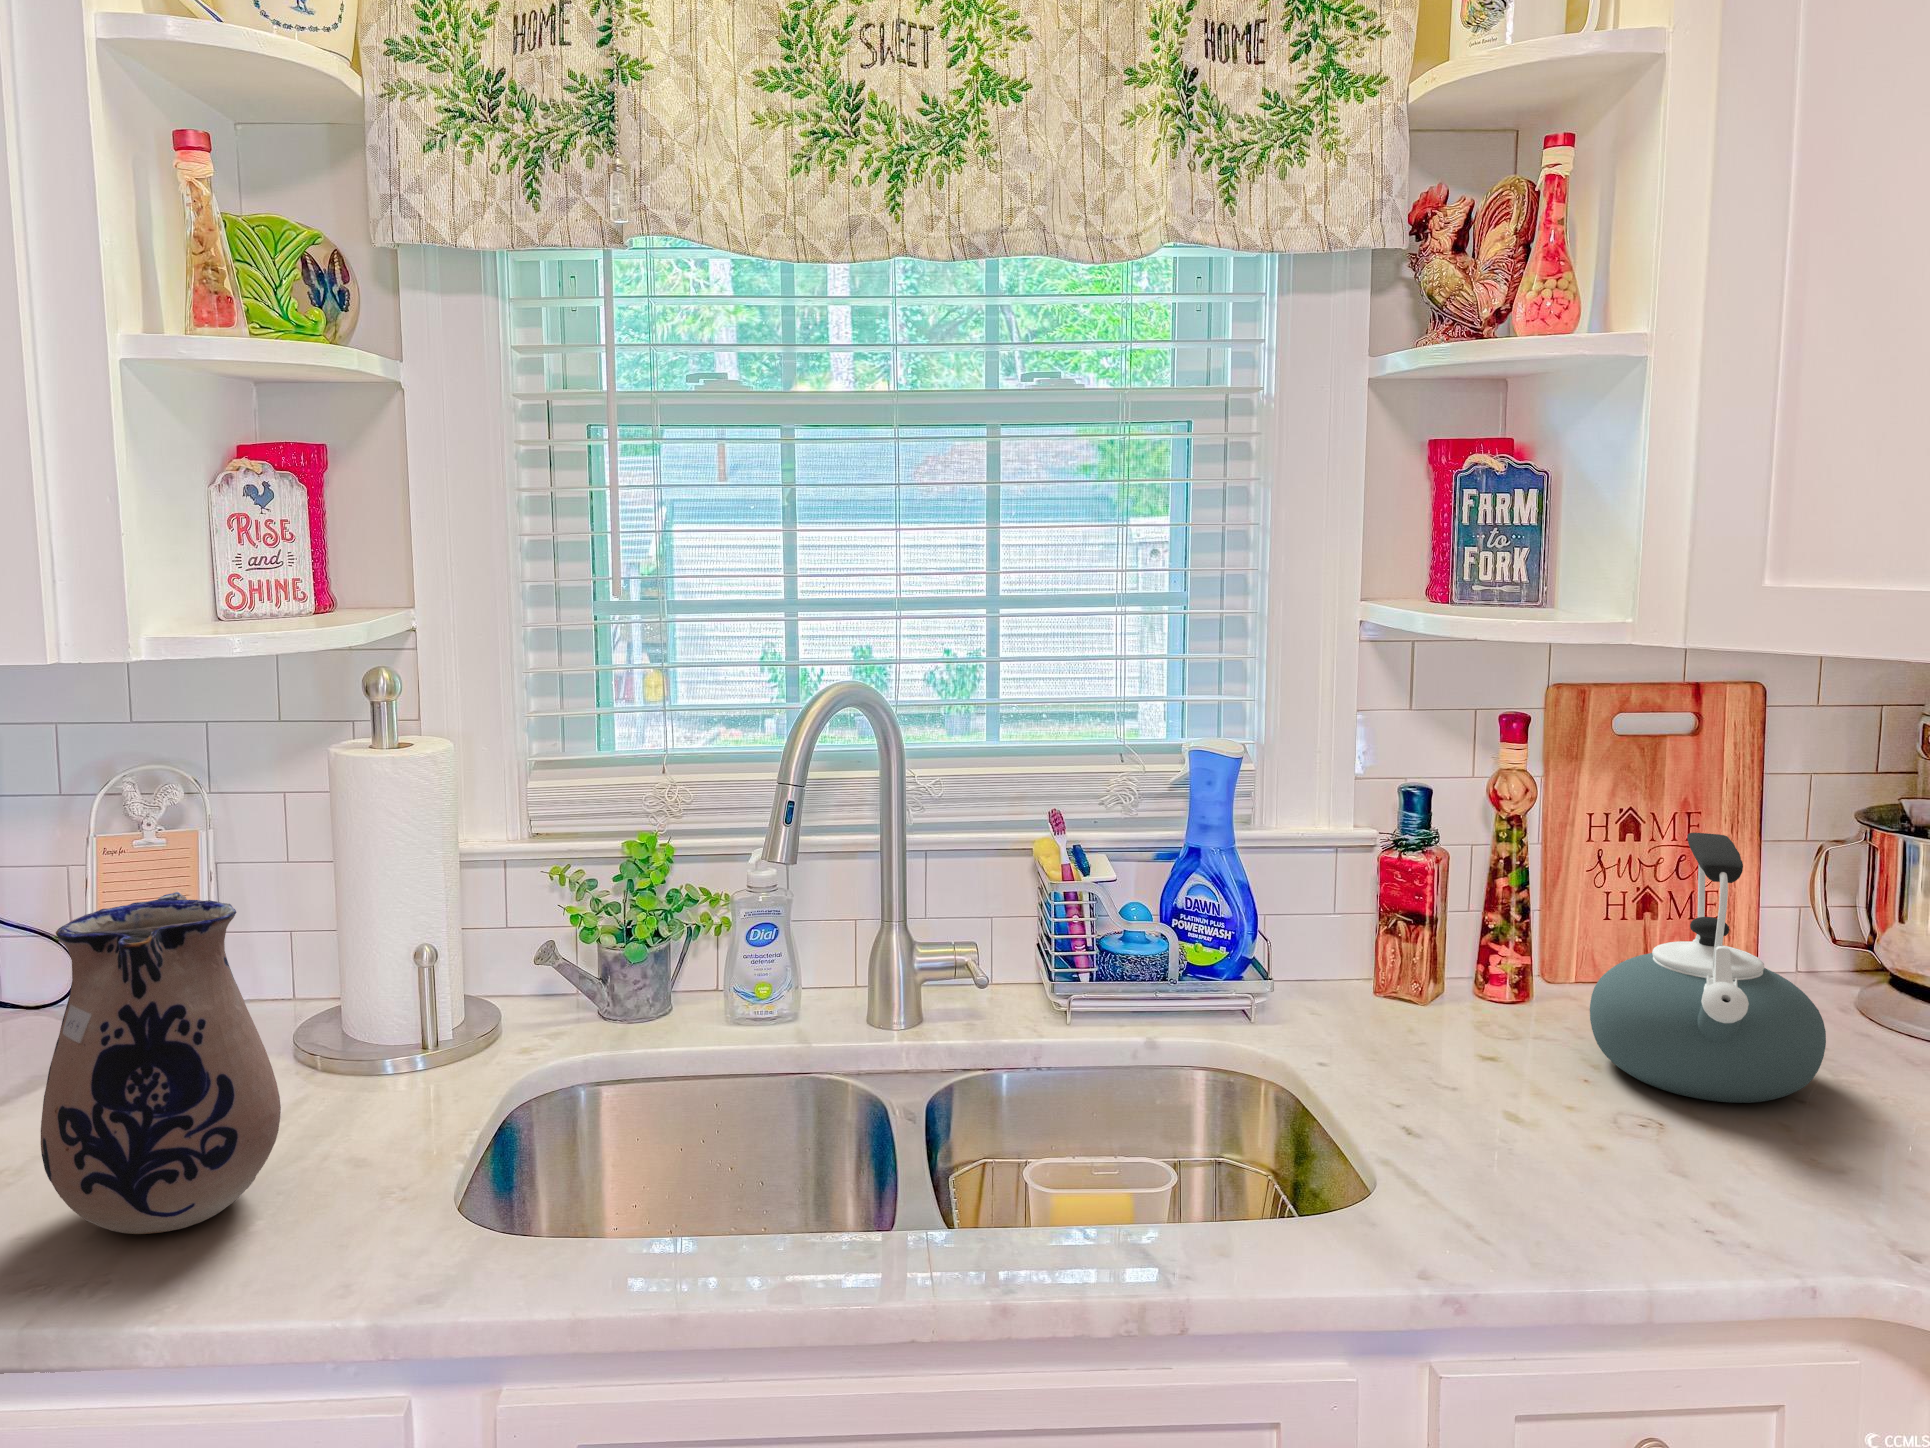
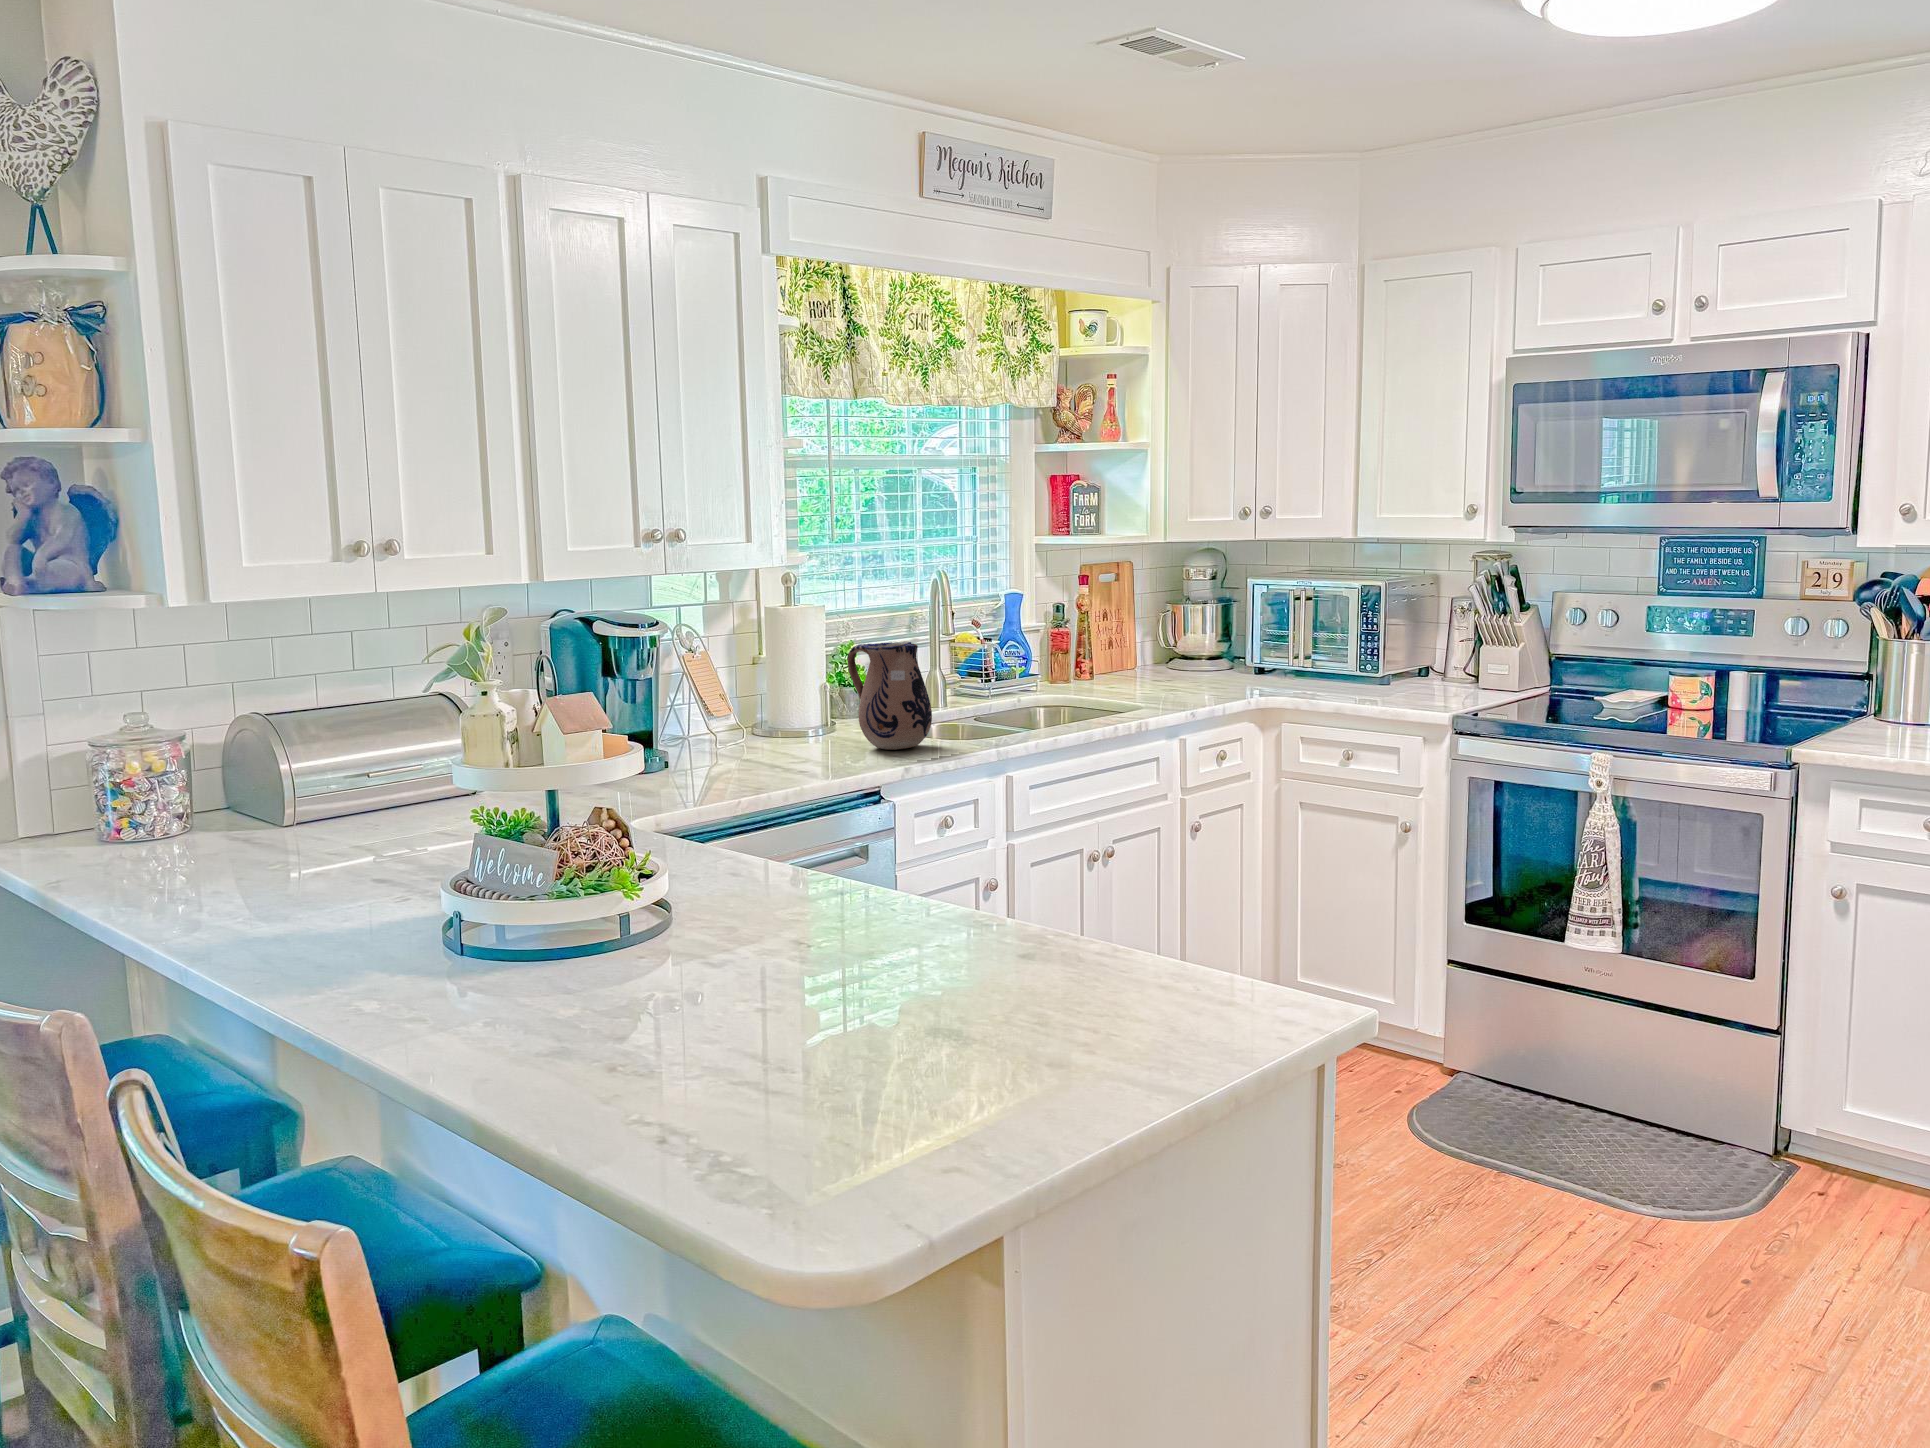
kettle: present [1590,833,1826,1103] -> none [1136,603,1202,681]

